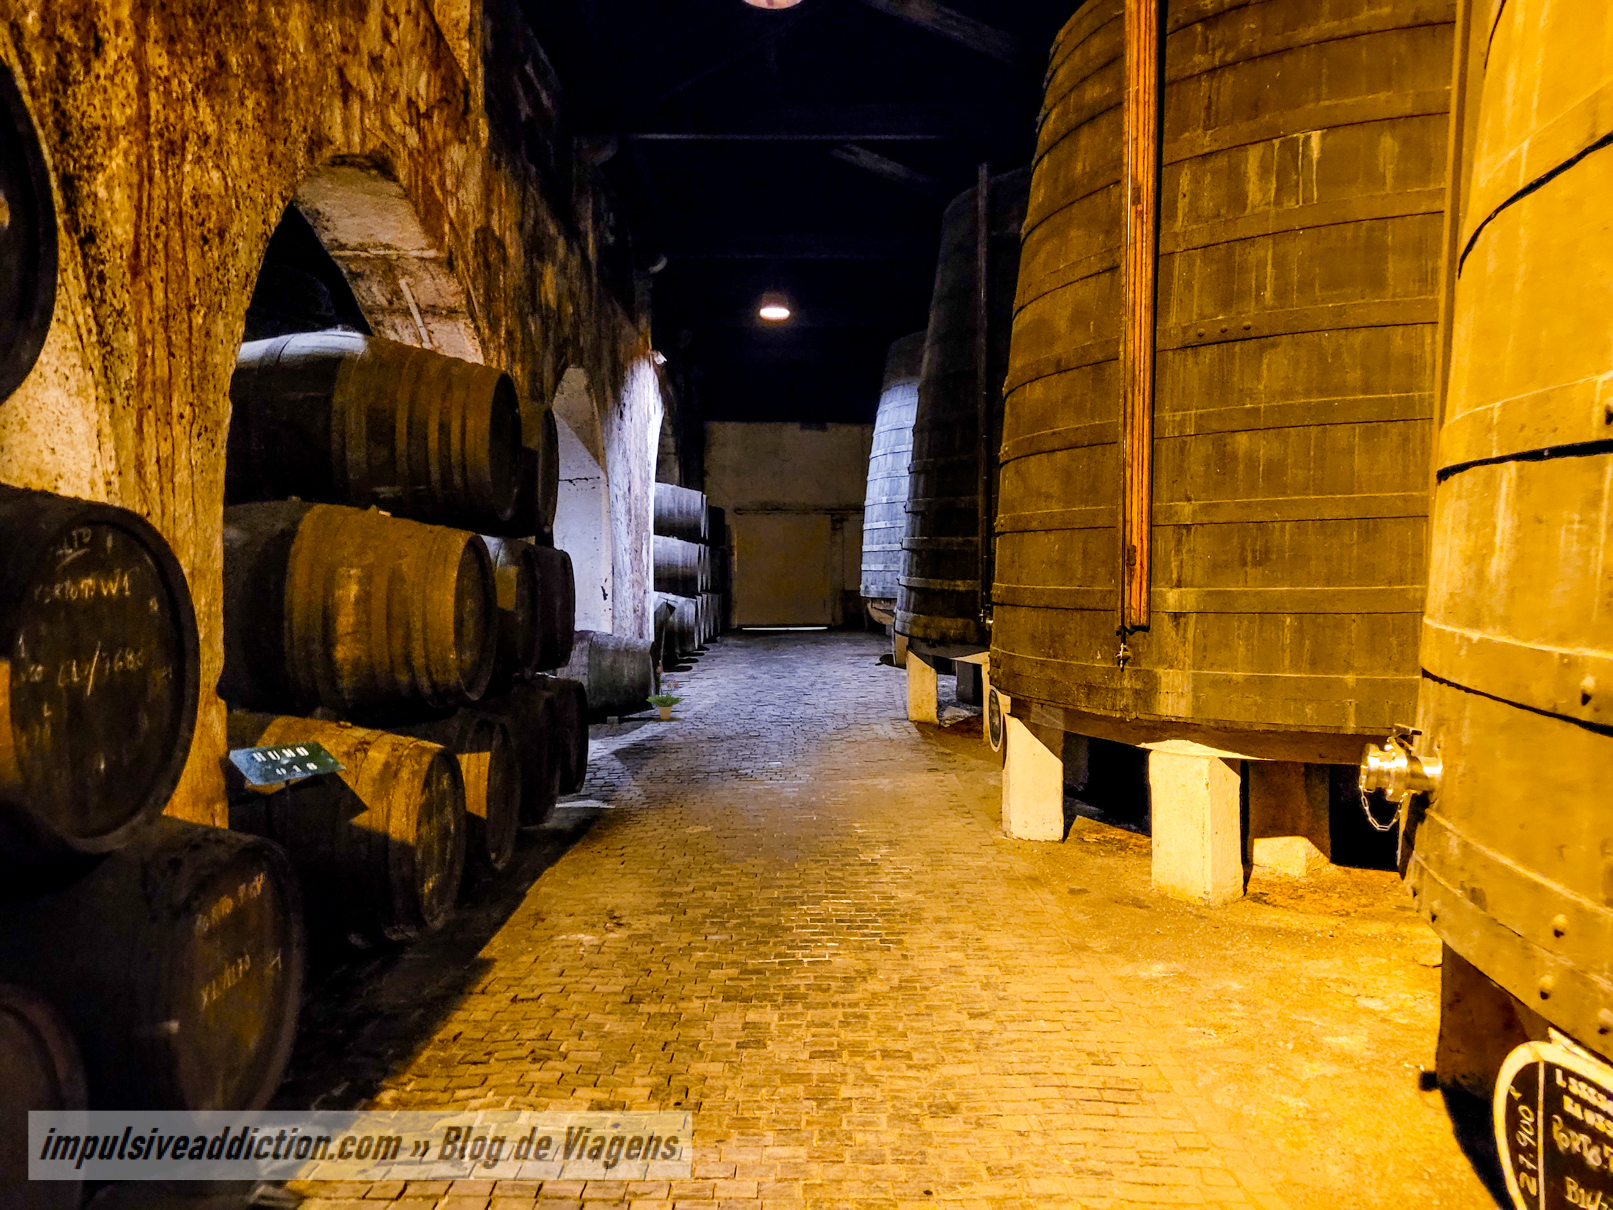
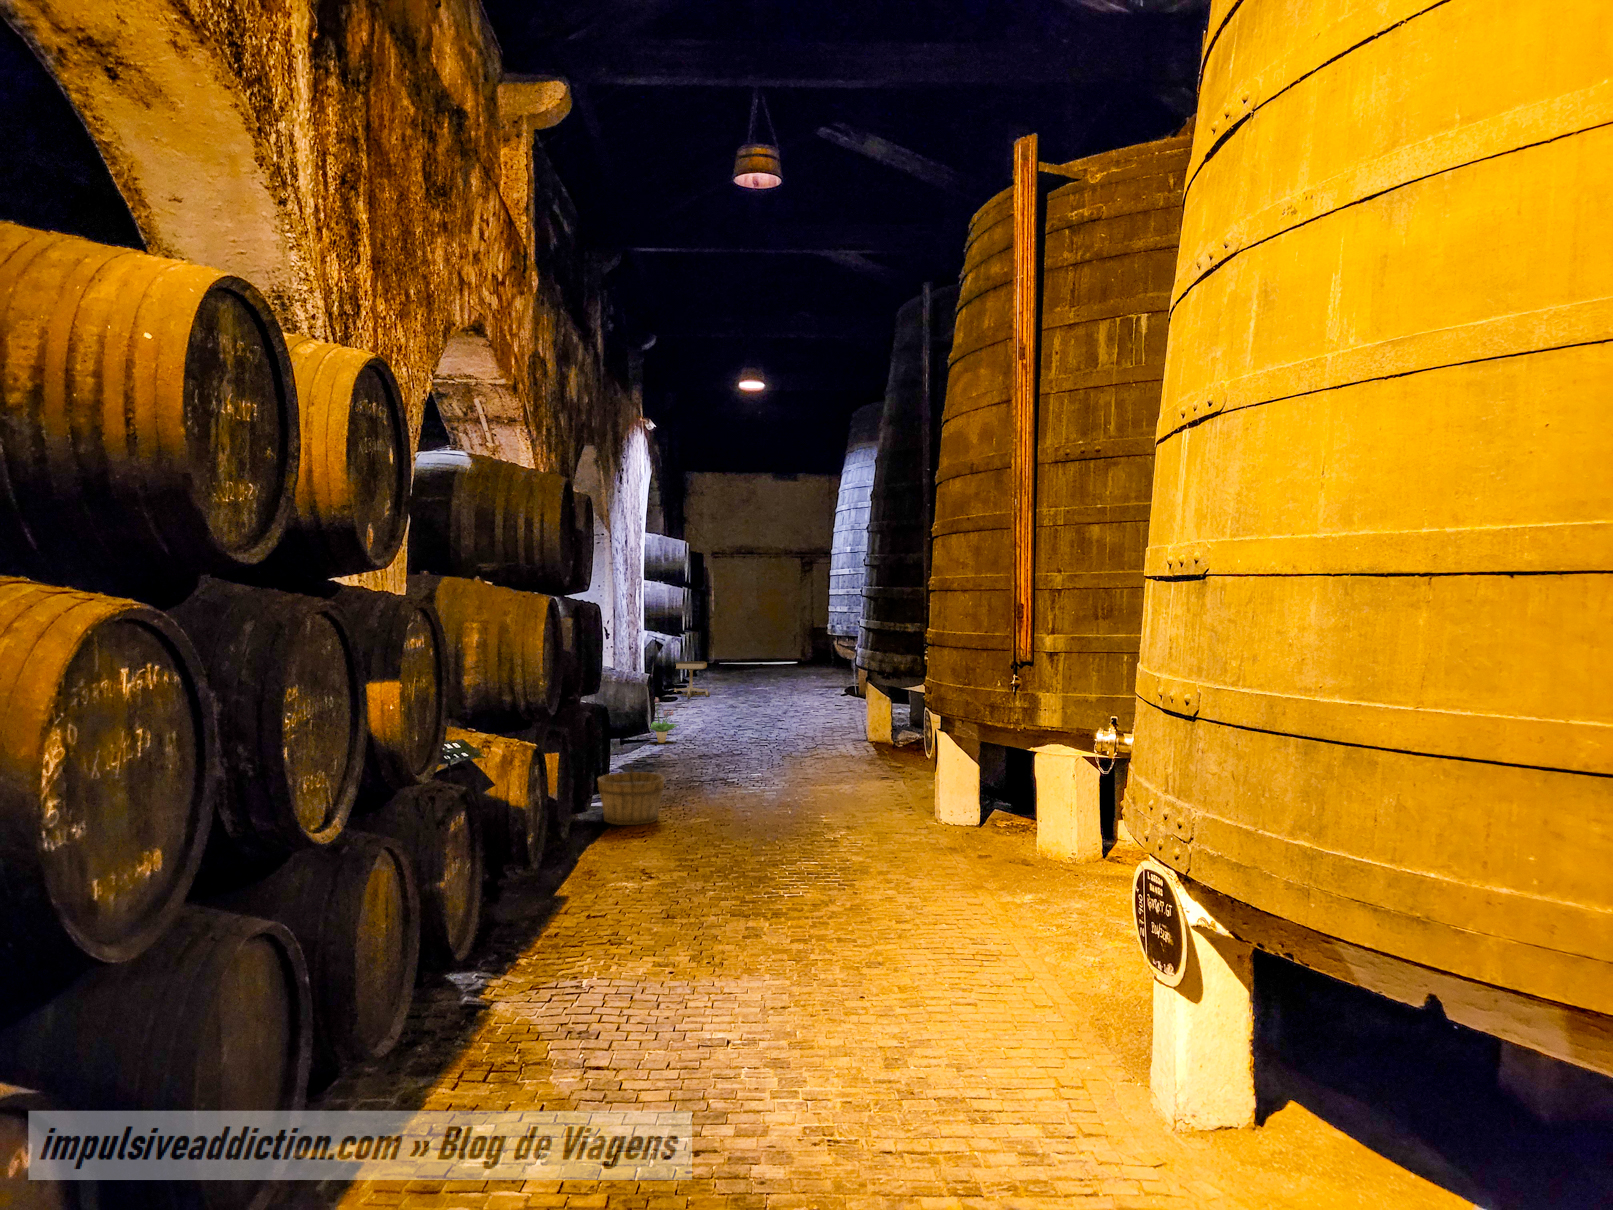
stool: none [686,625,728,666] -> present [674,661,710,699]
wooden bucket: none [563,753,650,835] -> present [598,766,664,825]

